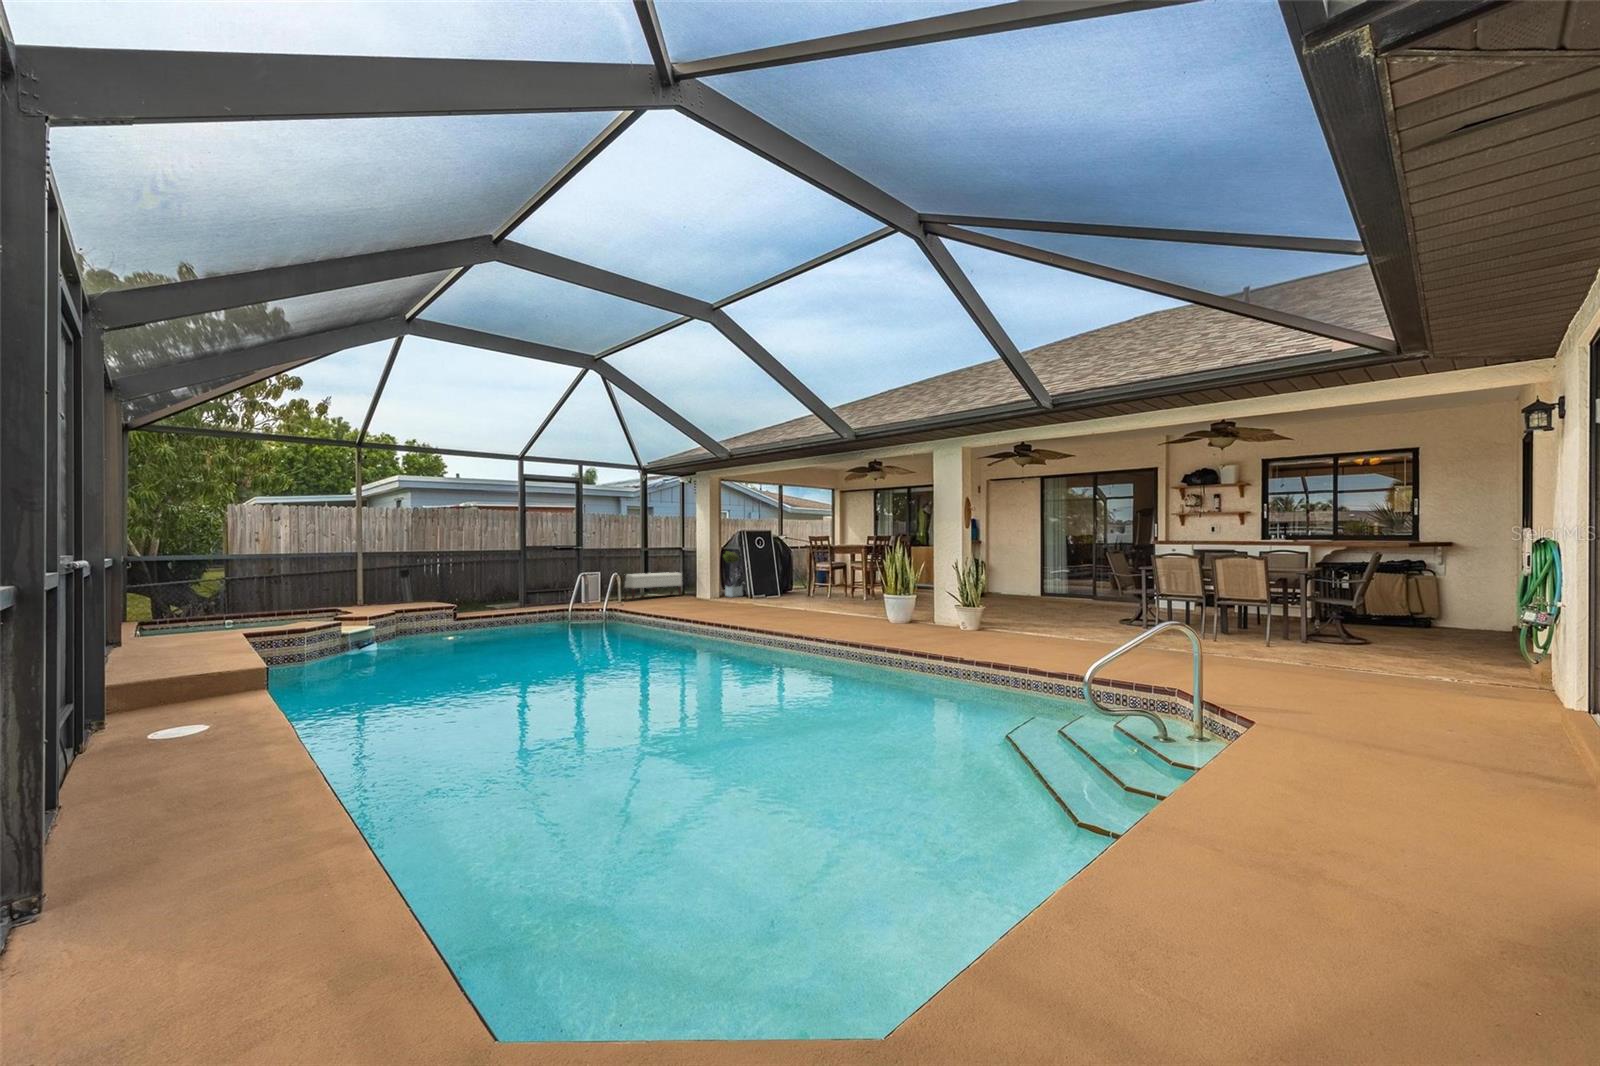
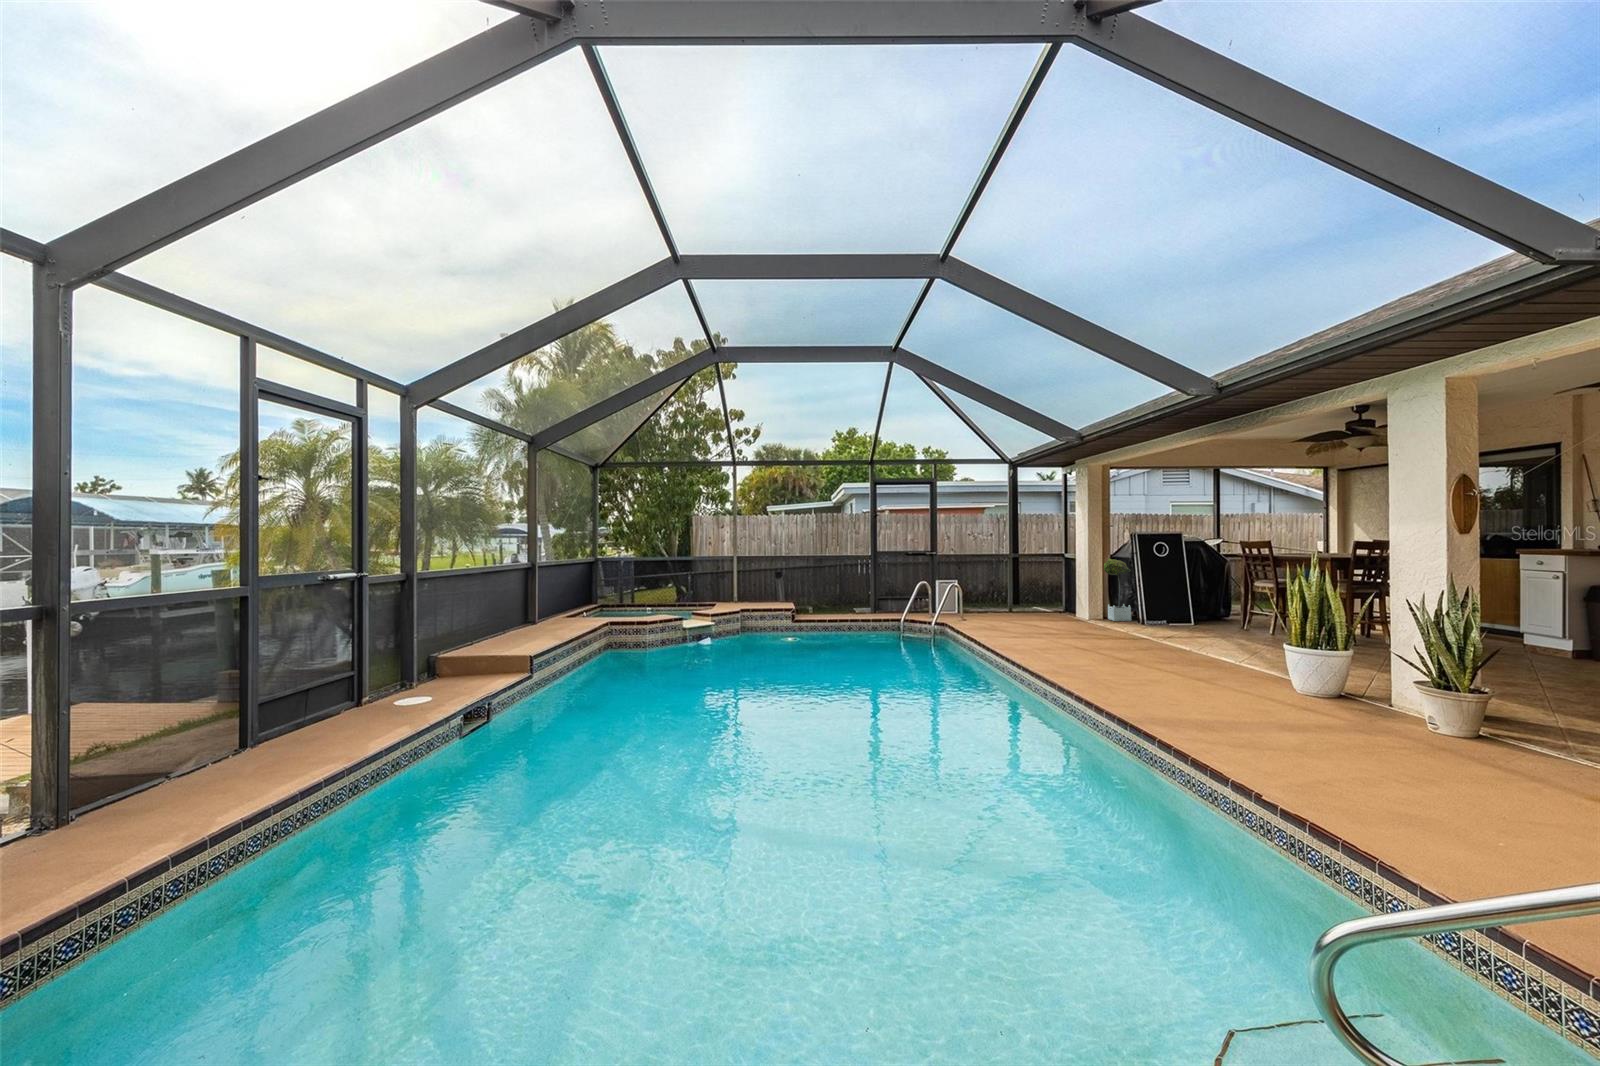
bench: present [624,573,682,599] -> none [986,584,1060,616]

